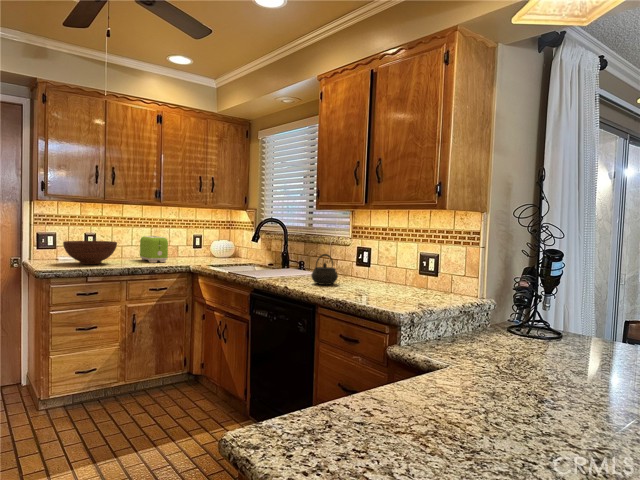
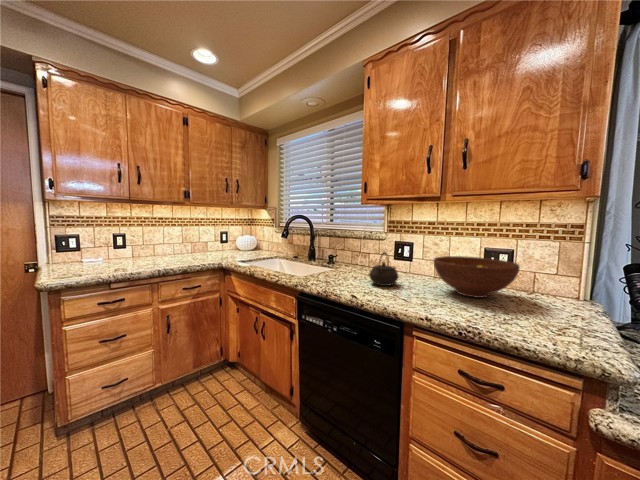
toaster: present [140,236,168,263] -> none [171,234,200,260]
fruit bowl: present [63,241,117,264] -> present [434,256,520,298]

